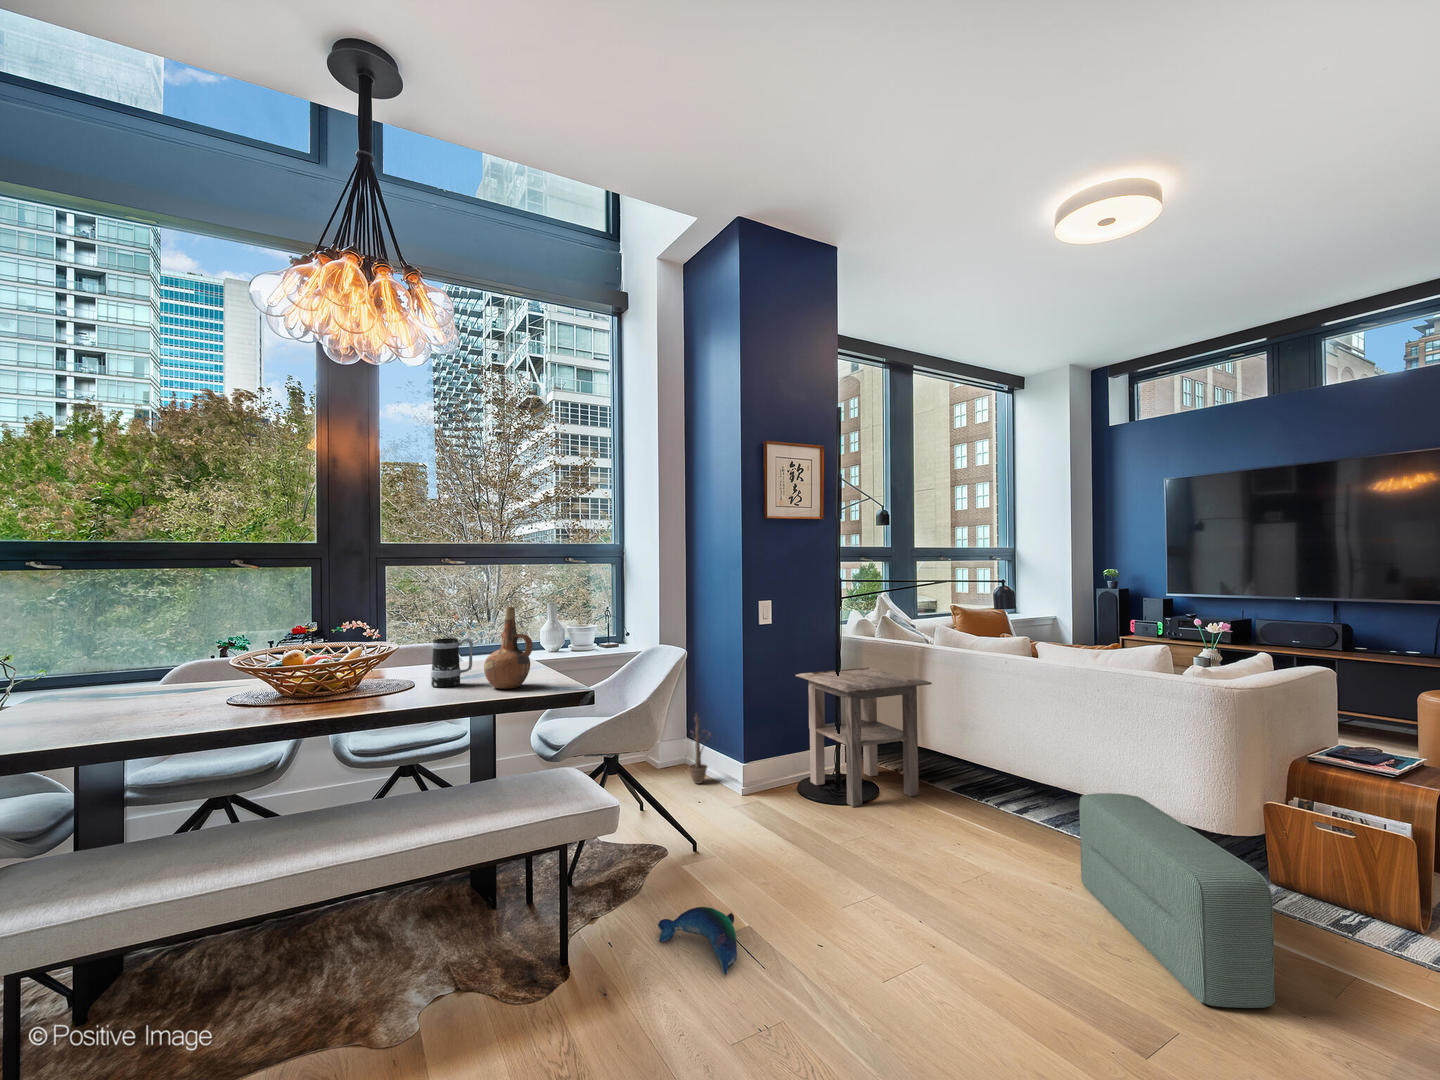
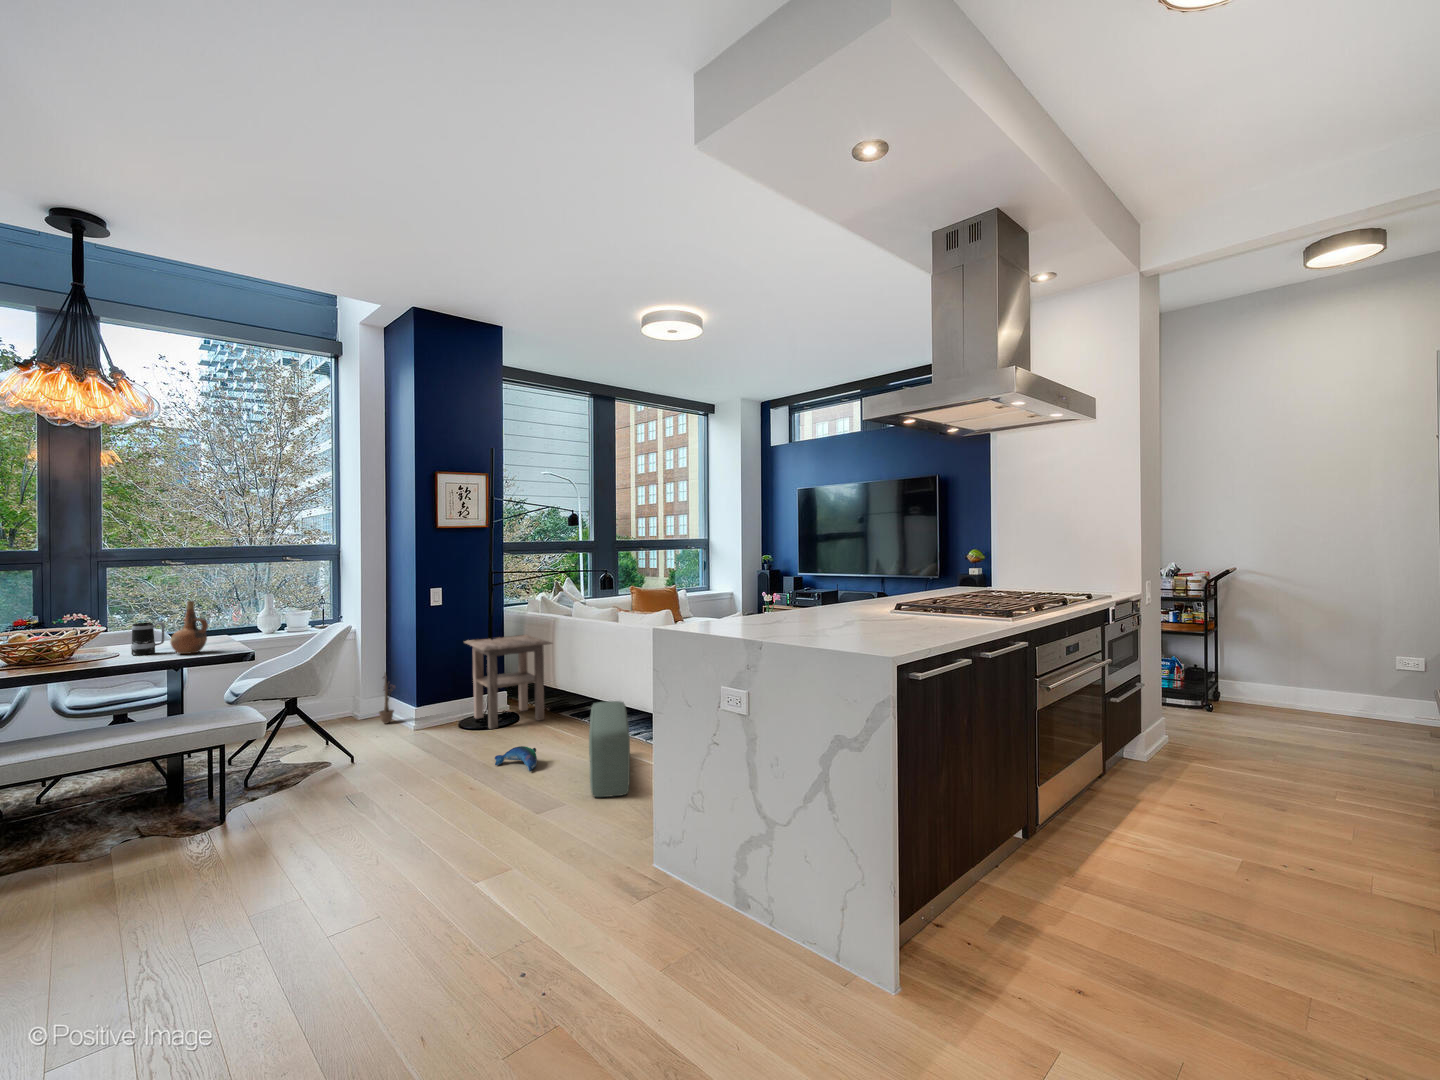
plush toy: present [658,907,737,974] -> present [494,746,537,771]

